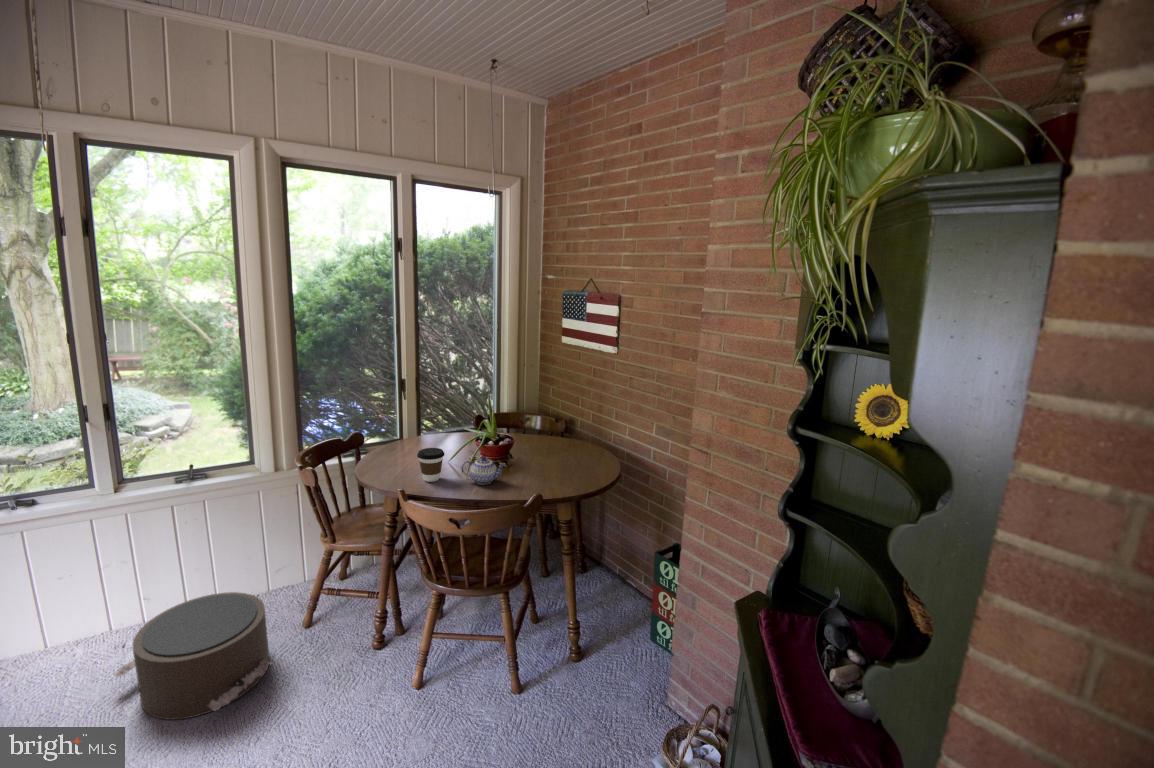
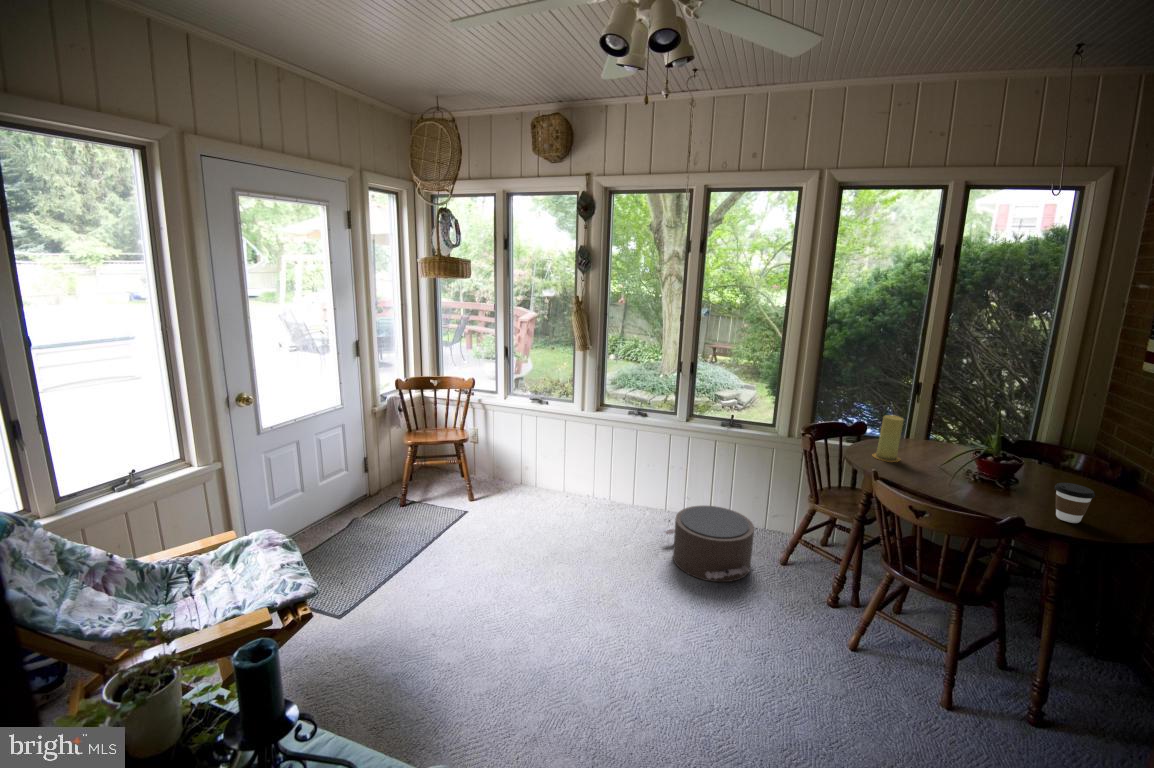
candle: none [385,421,413,472] -> present [873,415,903,462]
coffee cup: present [417,448,444,482] -> present [1054,483,1095,523]
teapot: present [462,457,505,484] -> none [946,467,999,496]

